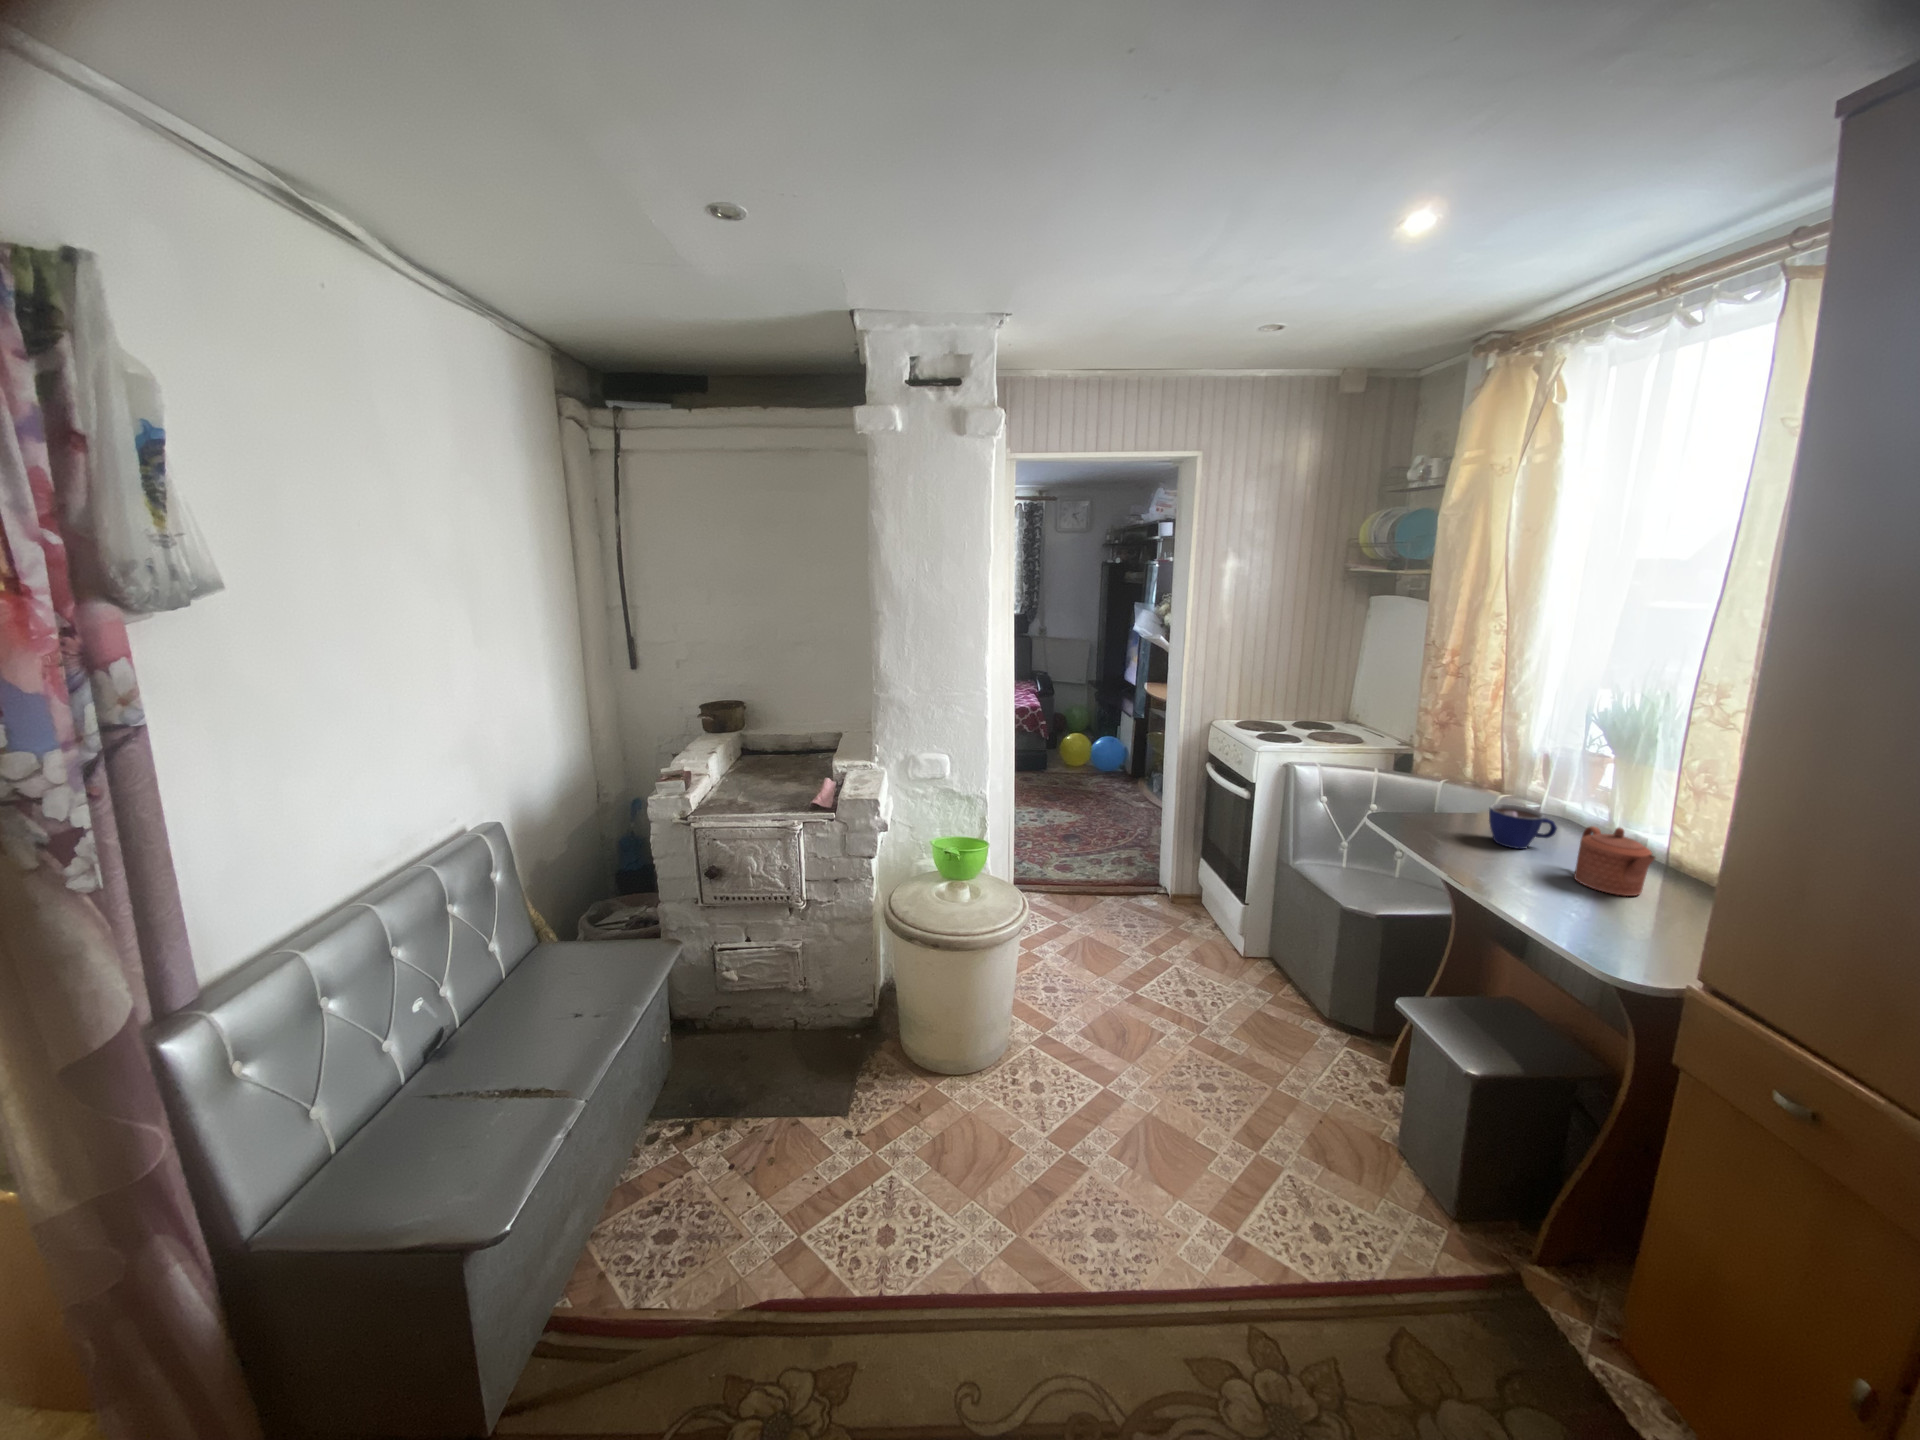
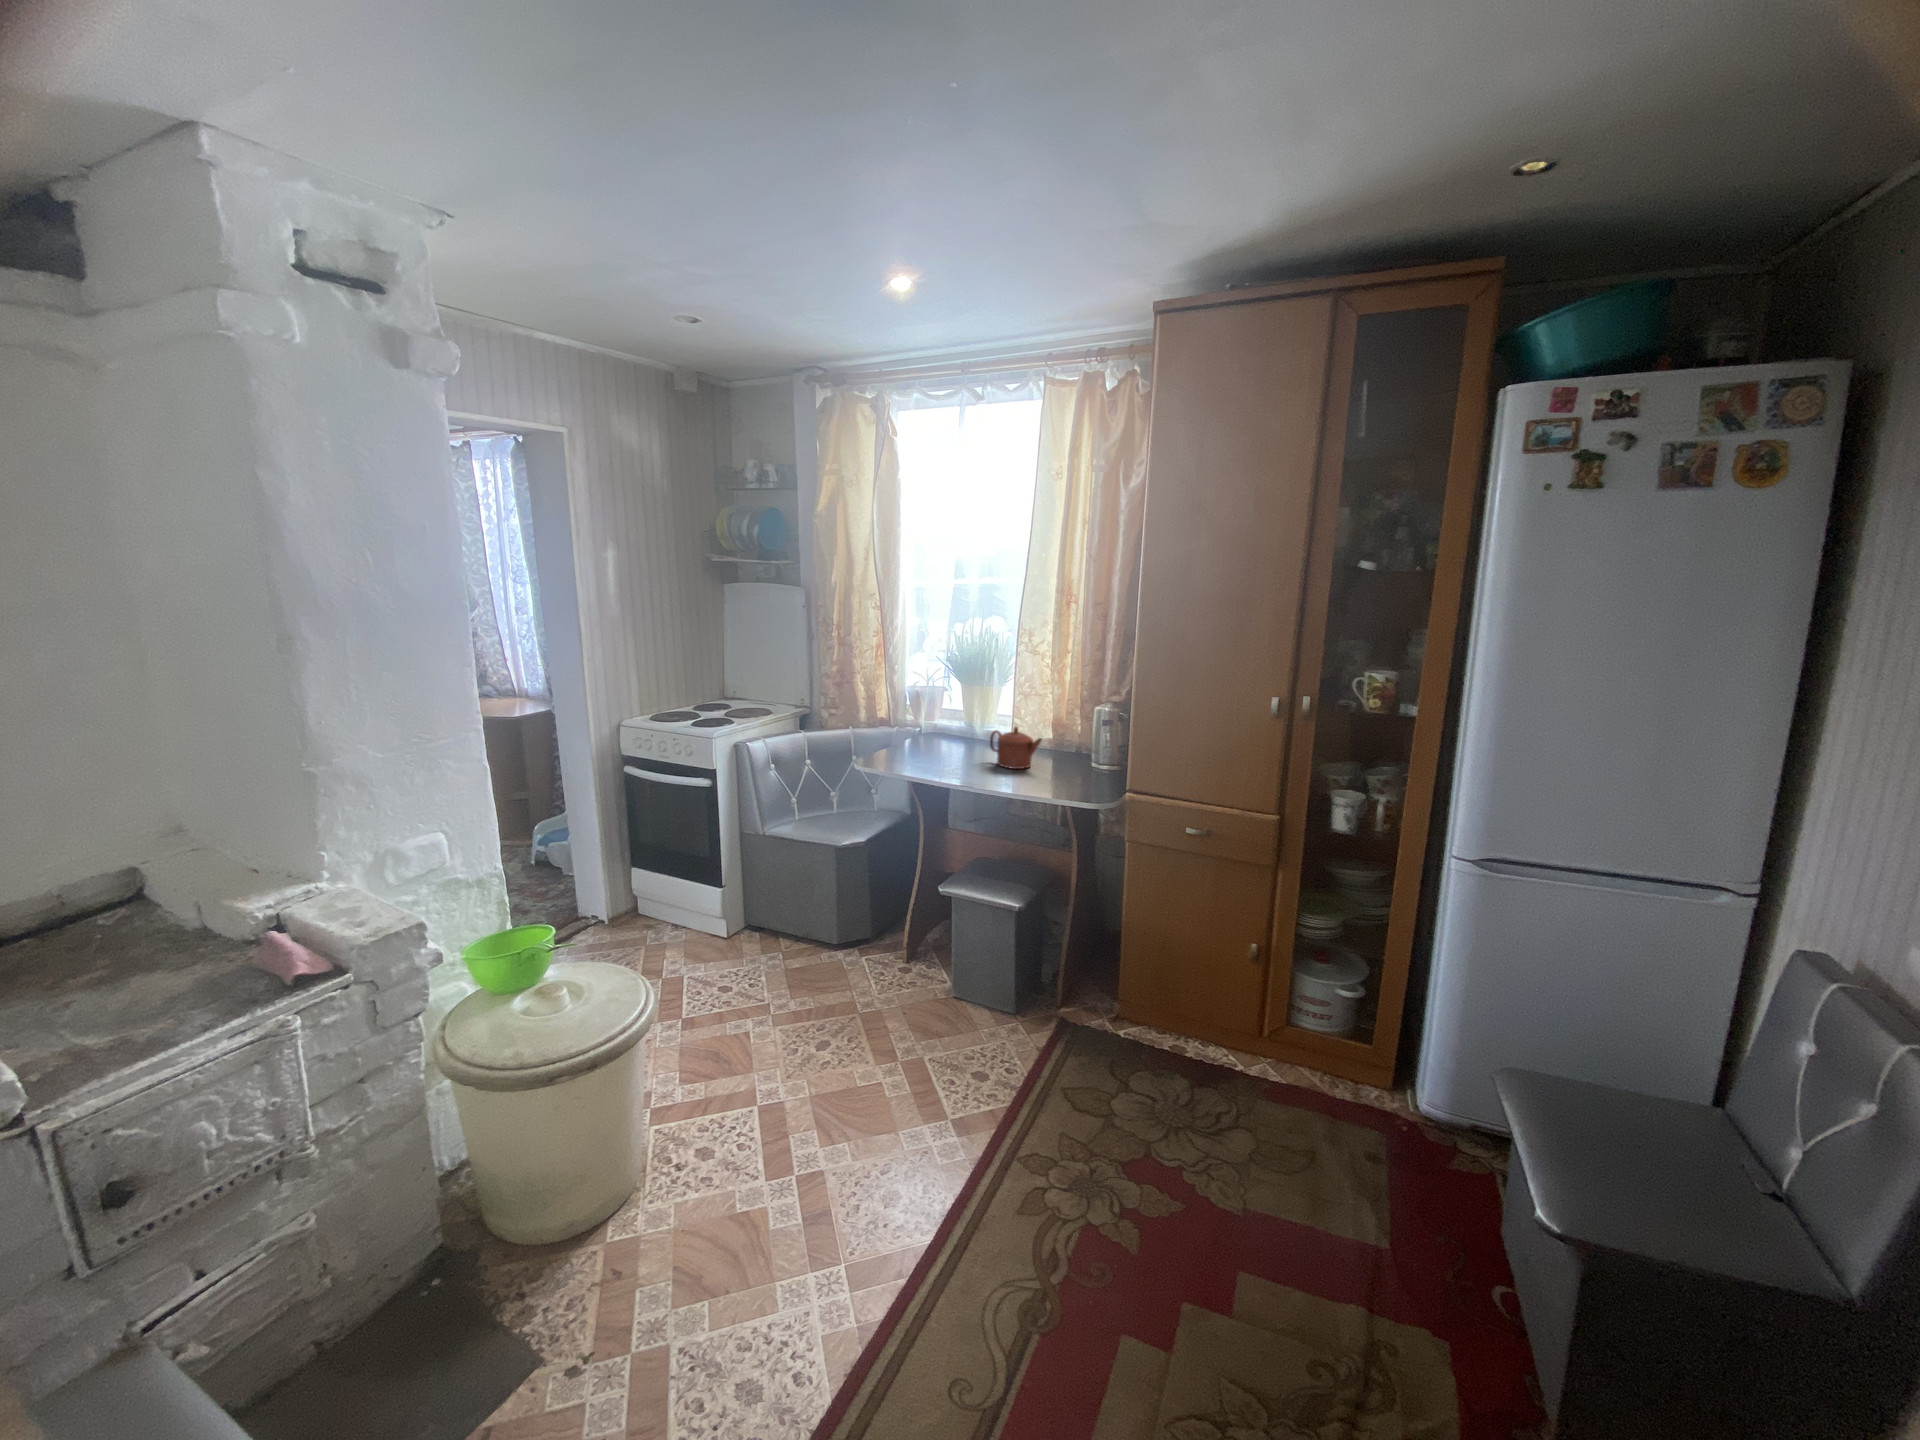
cup: present [1489,804,1557,849] -> none [931,729,965,759]

